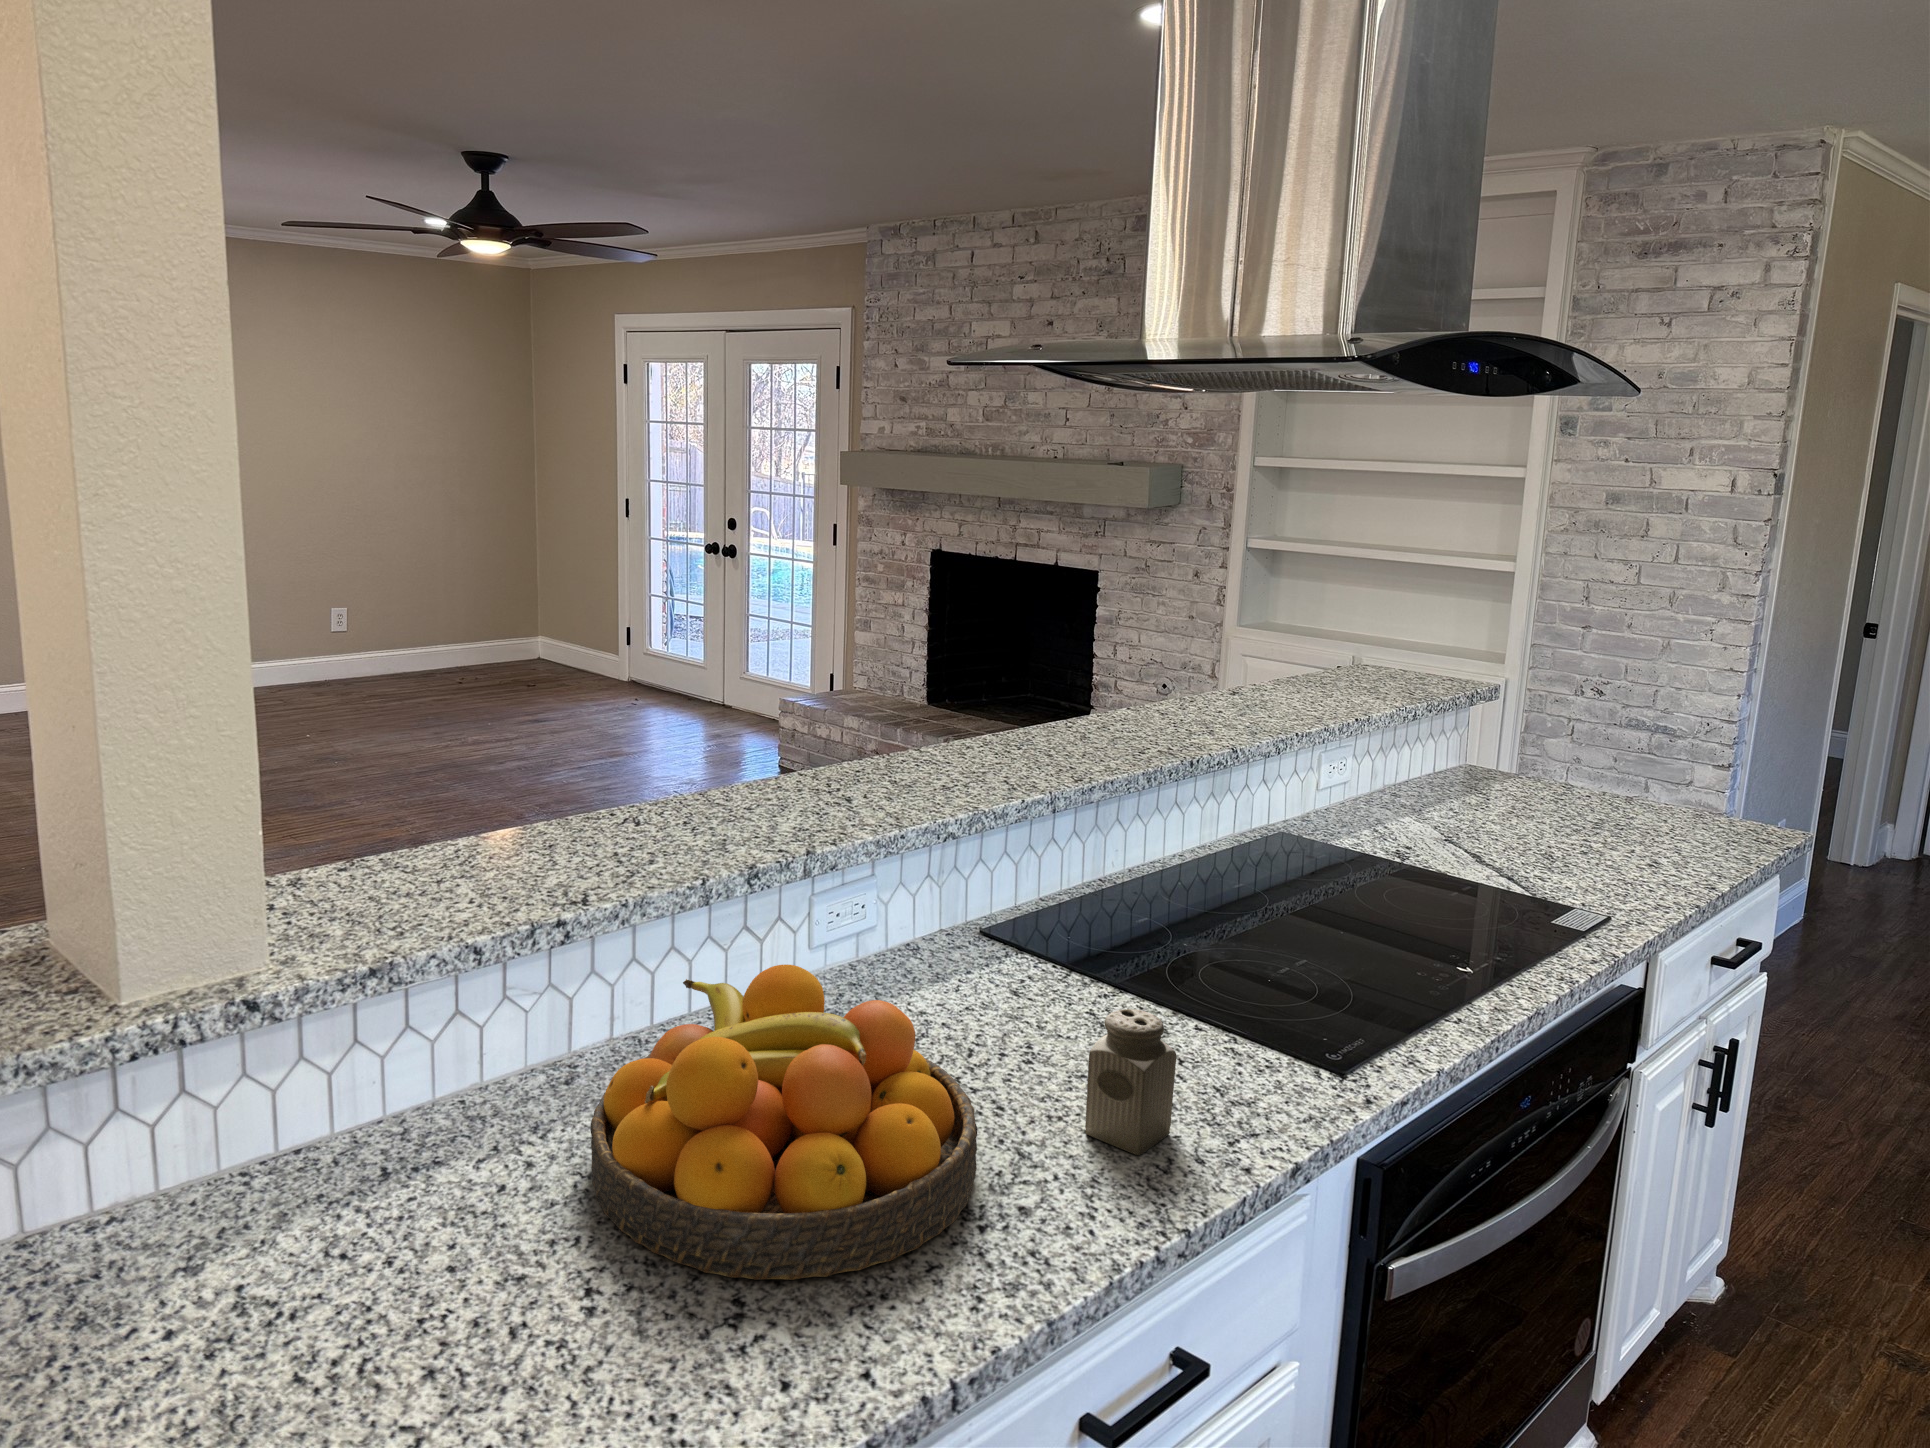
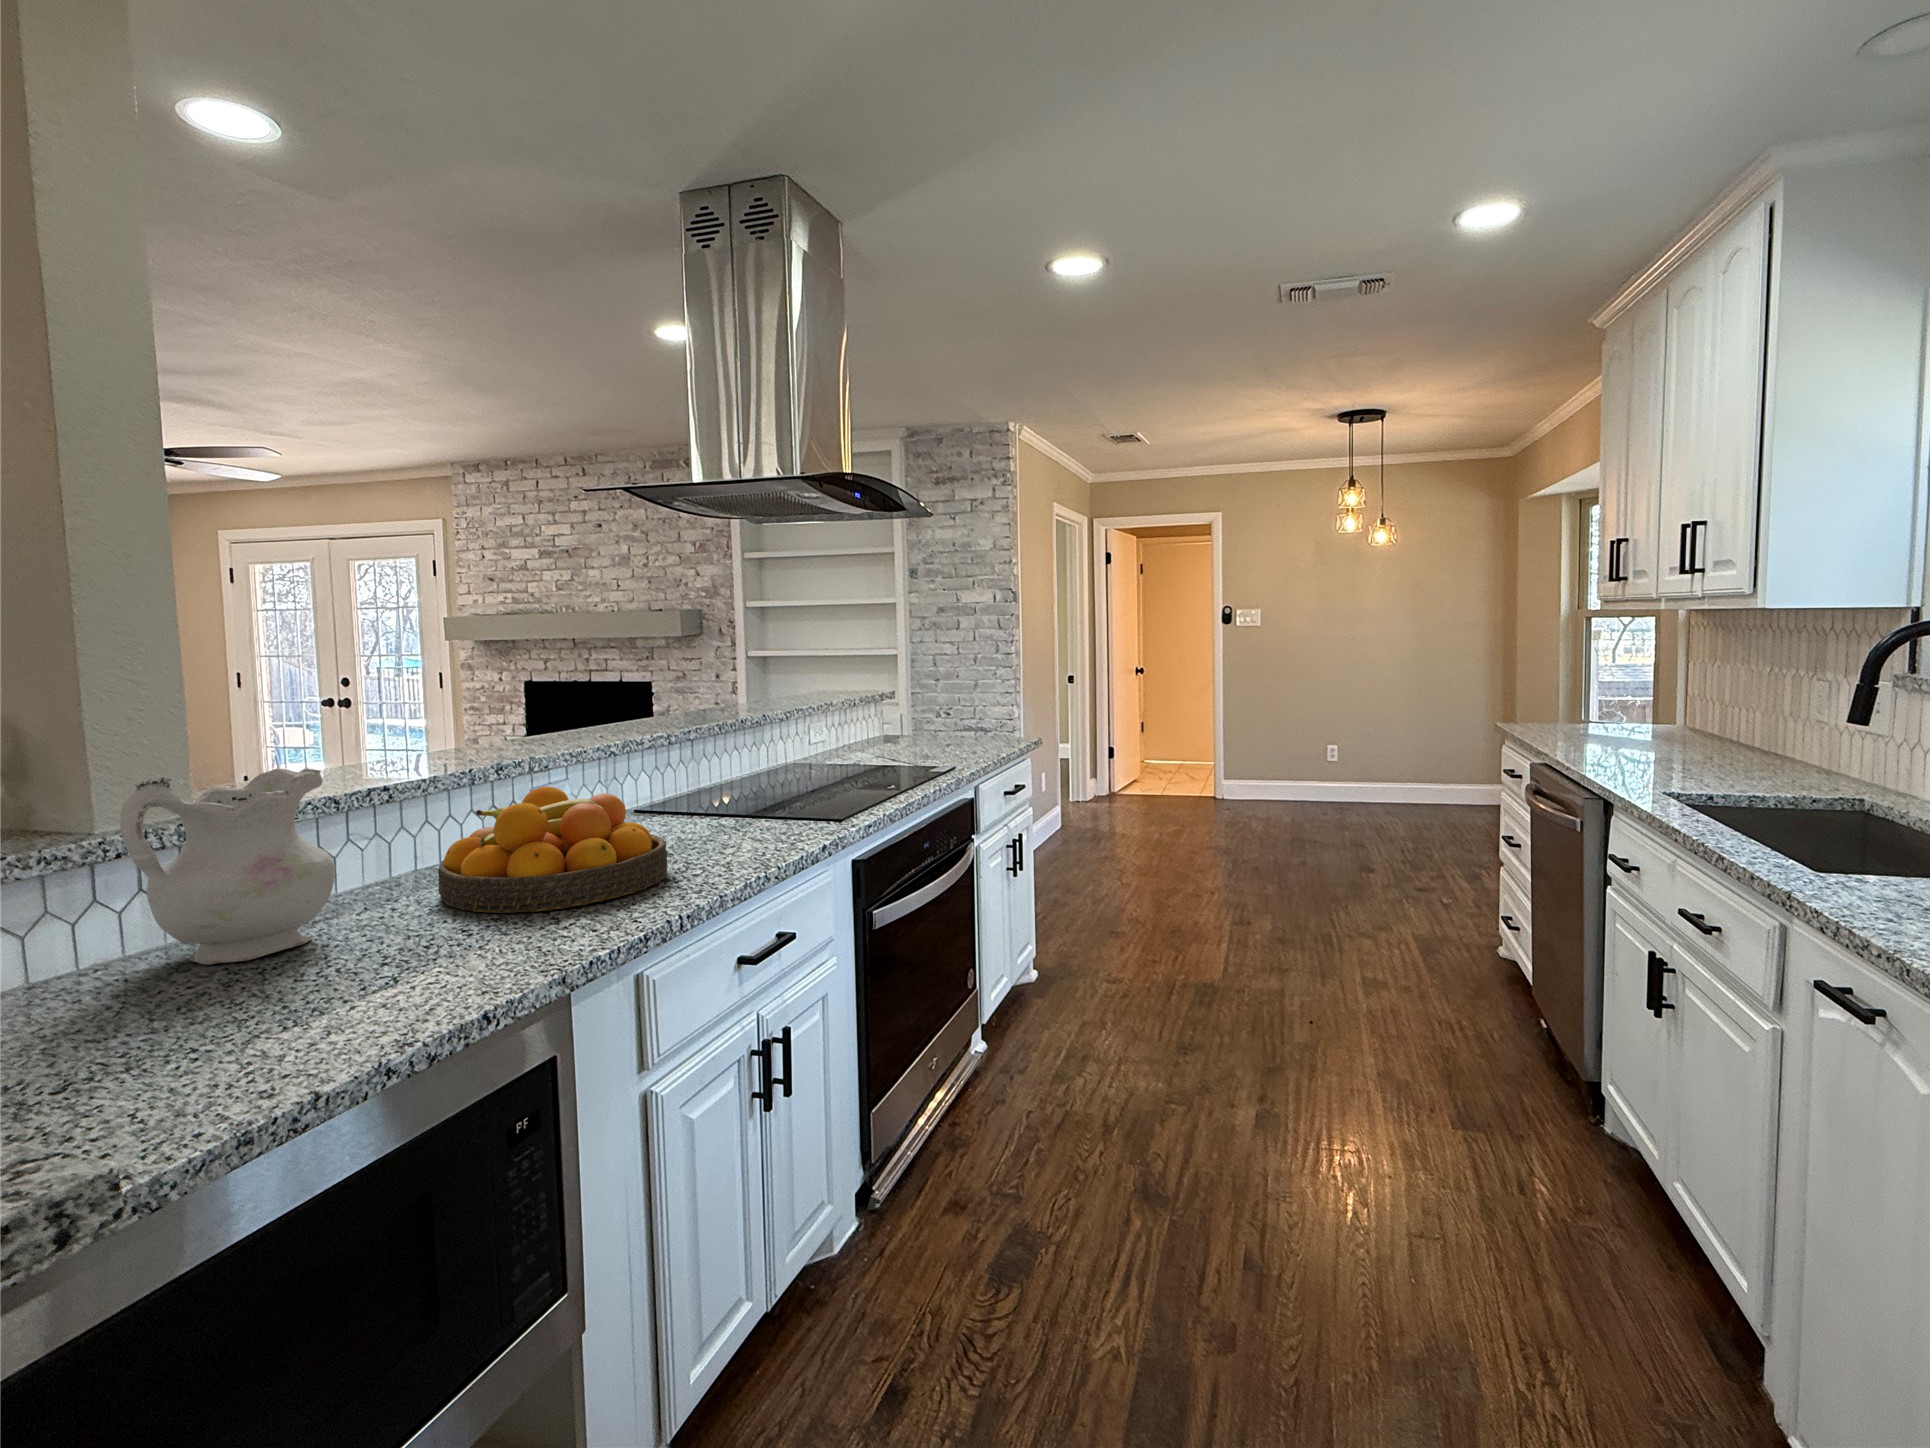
ceramic pitcher: none [90,935,412,1289] -> present [120,767,335,965]
salt shaker: present [1085,1009,1176,1155] -> none [717,789,761,854]

